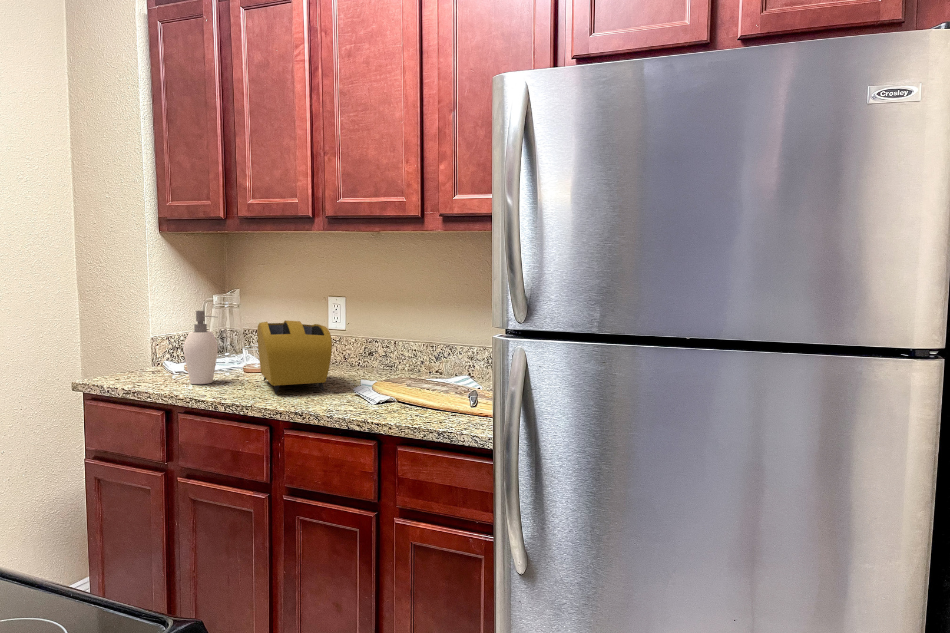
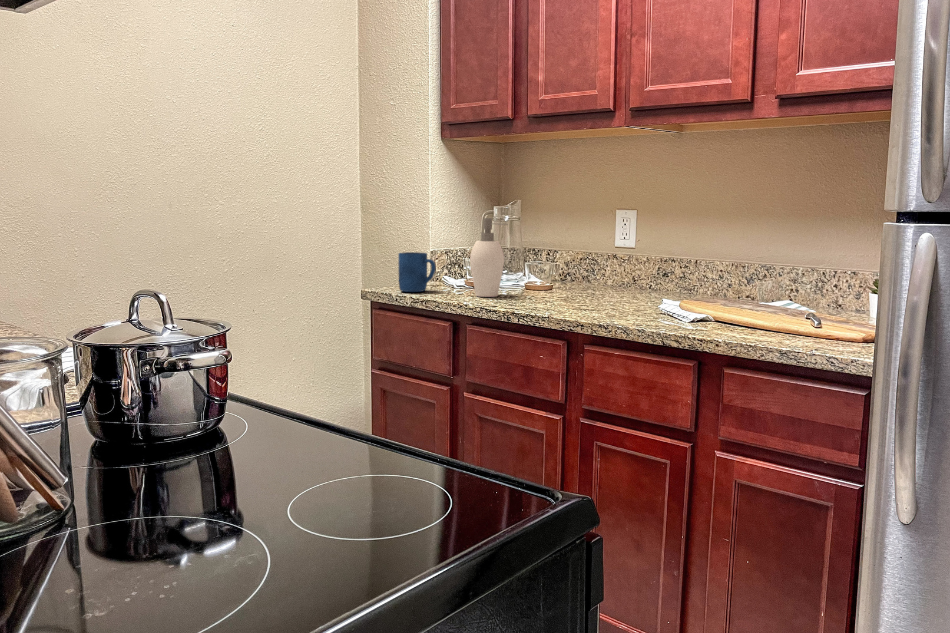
toaster: present [257,320,332,394] -> none [547,229,635,308]
mug: none [112,342,151,382] -> present [398,252,436,292]

